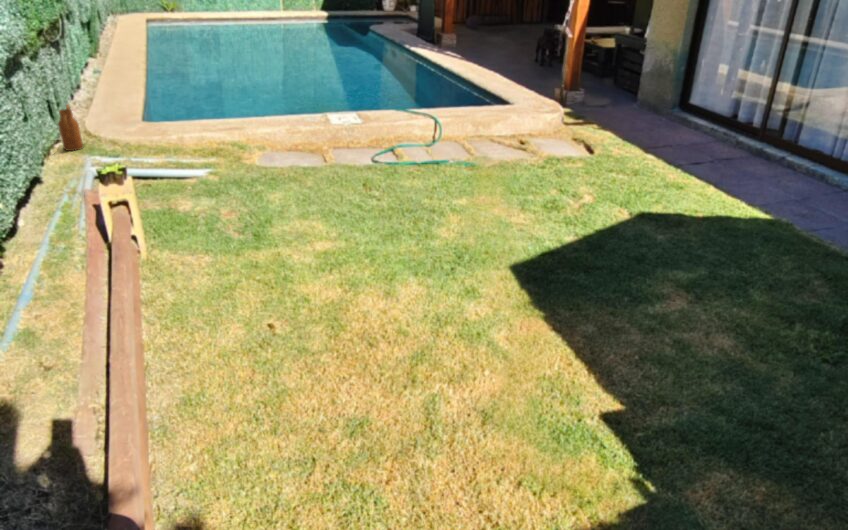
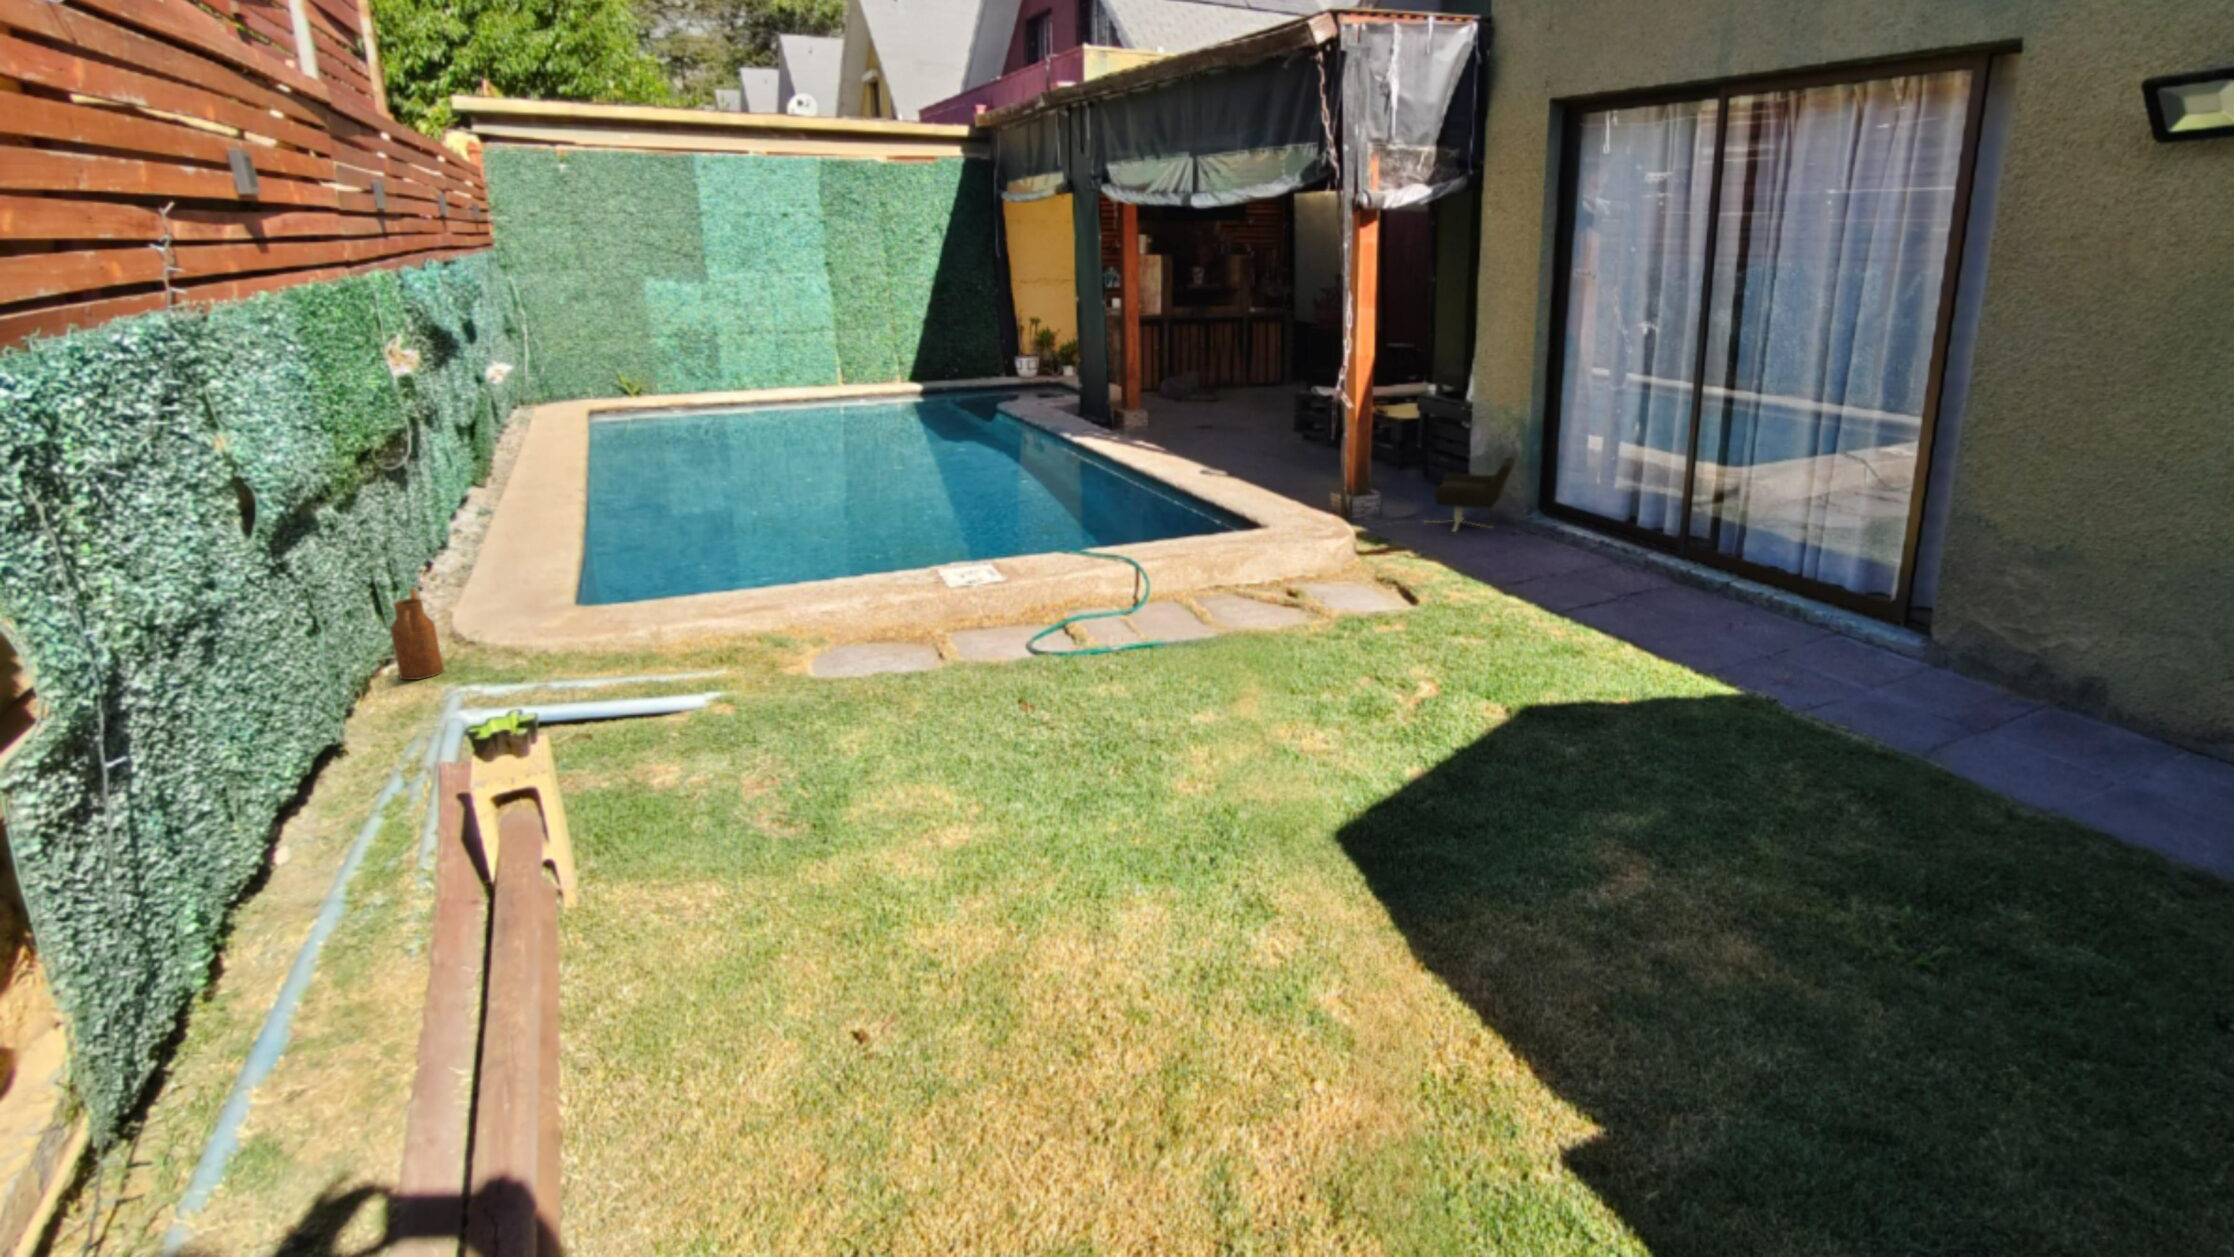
lounge chair: none [605,71,667,116] -> present [1434,457,1515,532]

